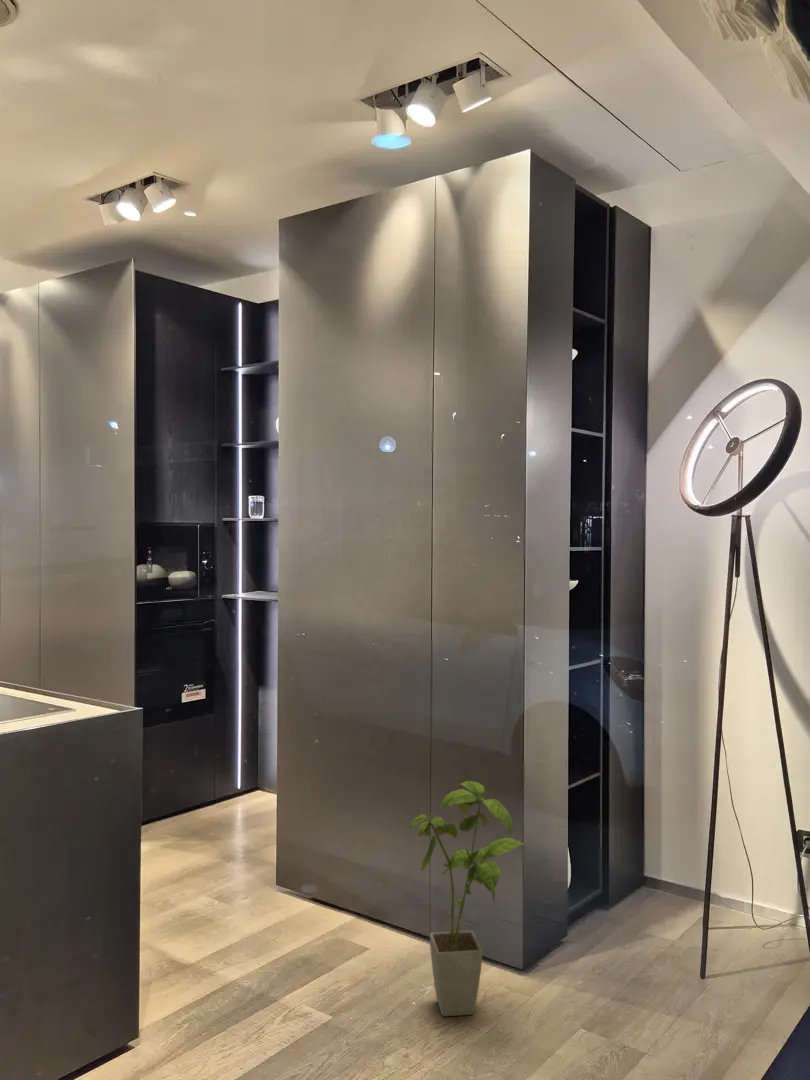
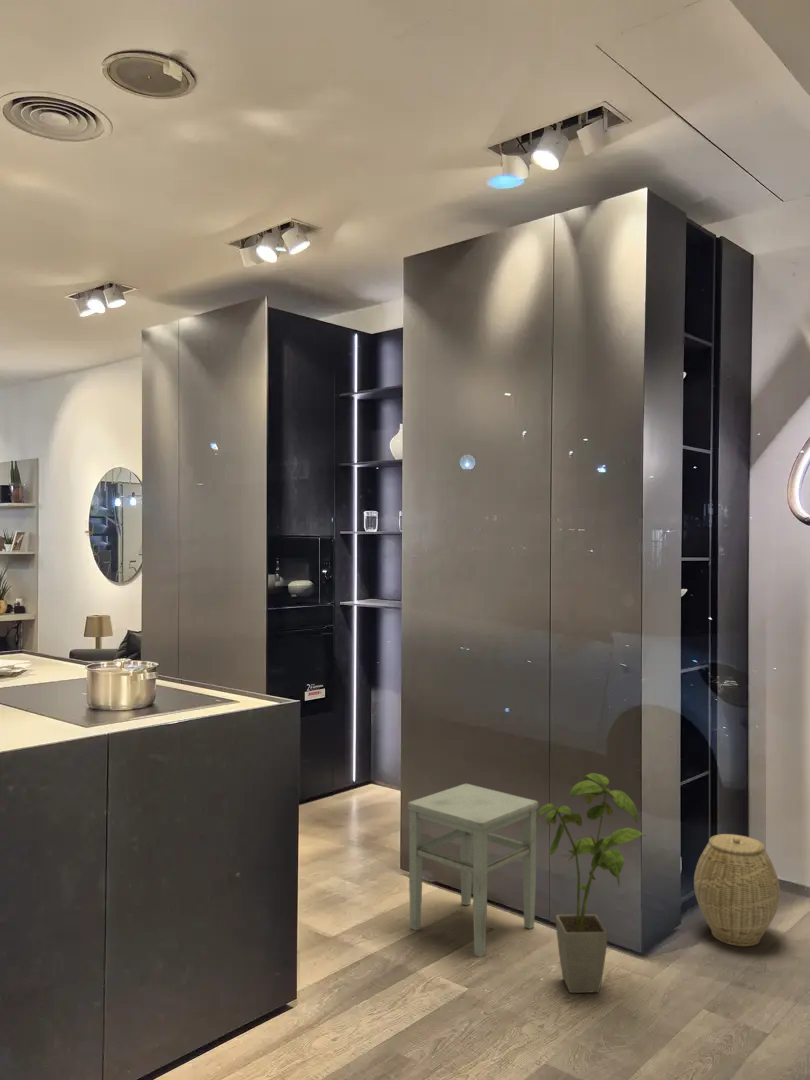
stool: none [276,792,418,980] -> present [408,784,538,957]
woven basket: none [581,839,668,957] -> present [694,834,780,946]

